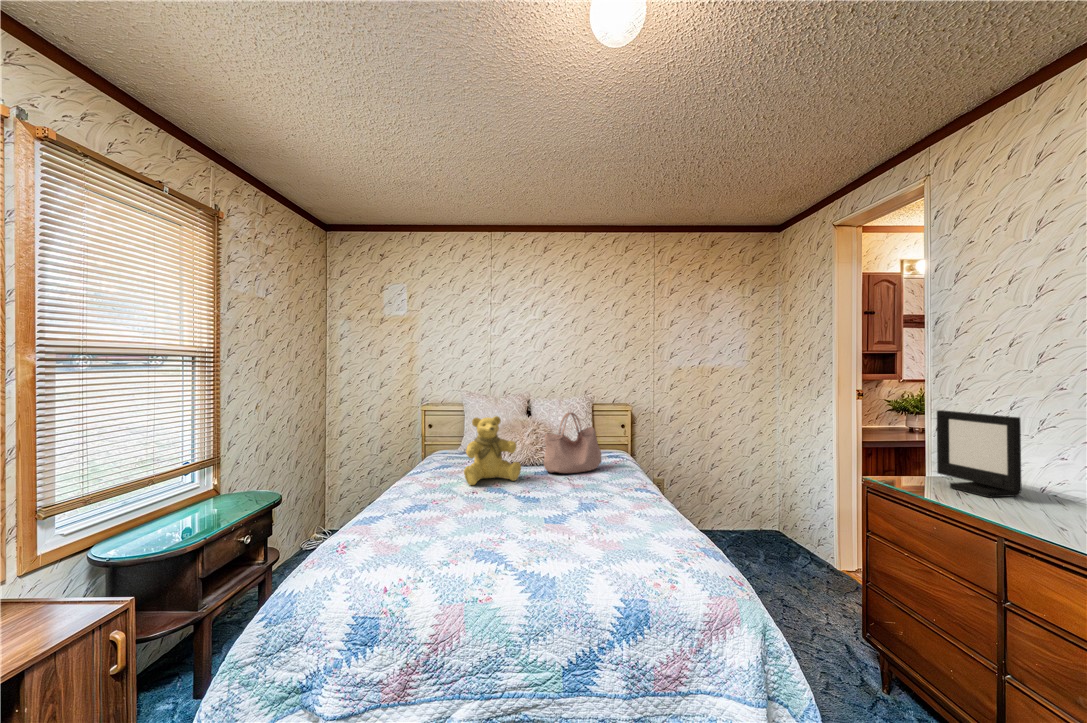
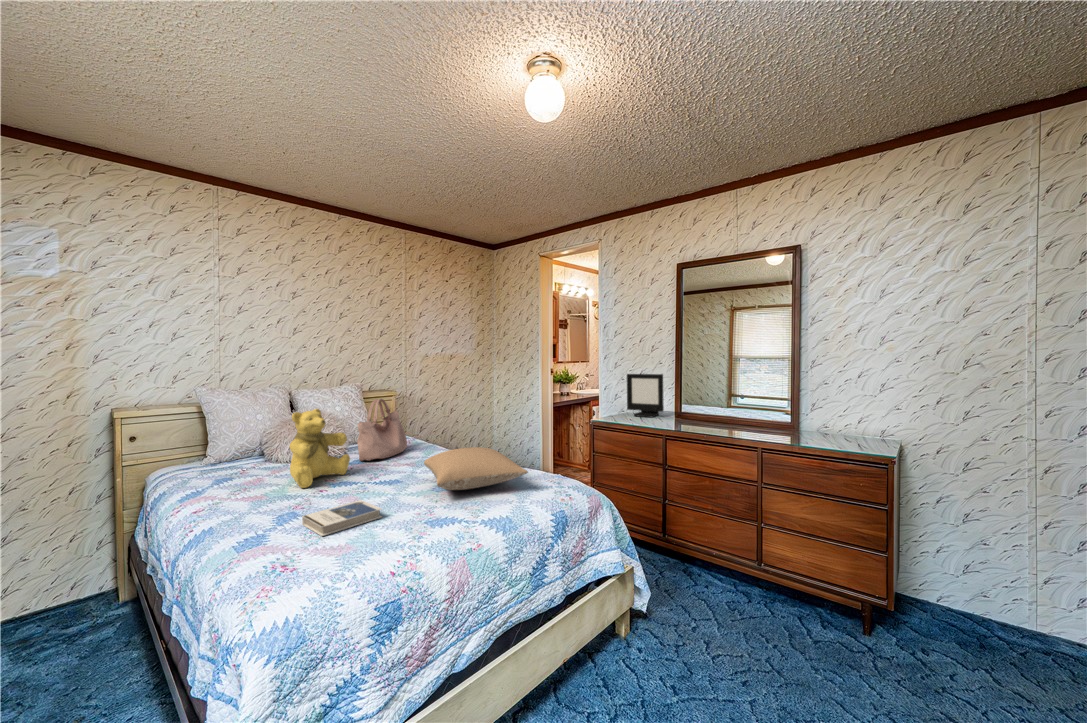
pillow: none [519,479,648,532] -> present [424,447,528,490]
hardback book: none [404,508,469,532] -> present [302,500,382,536]

